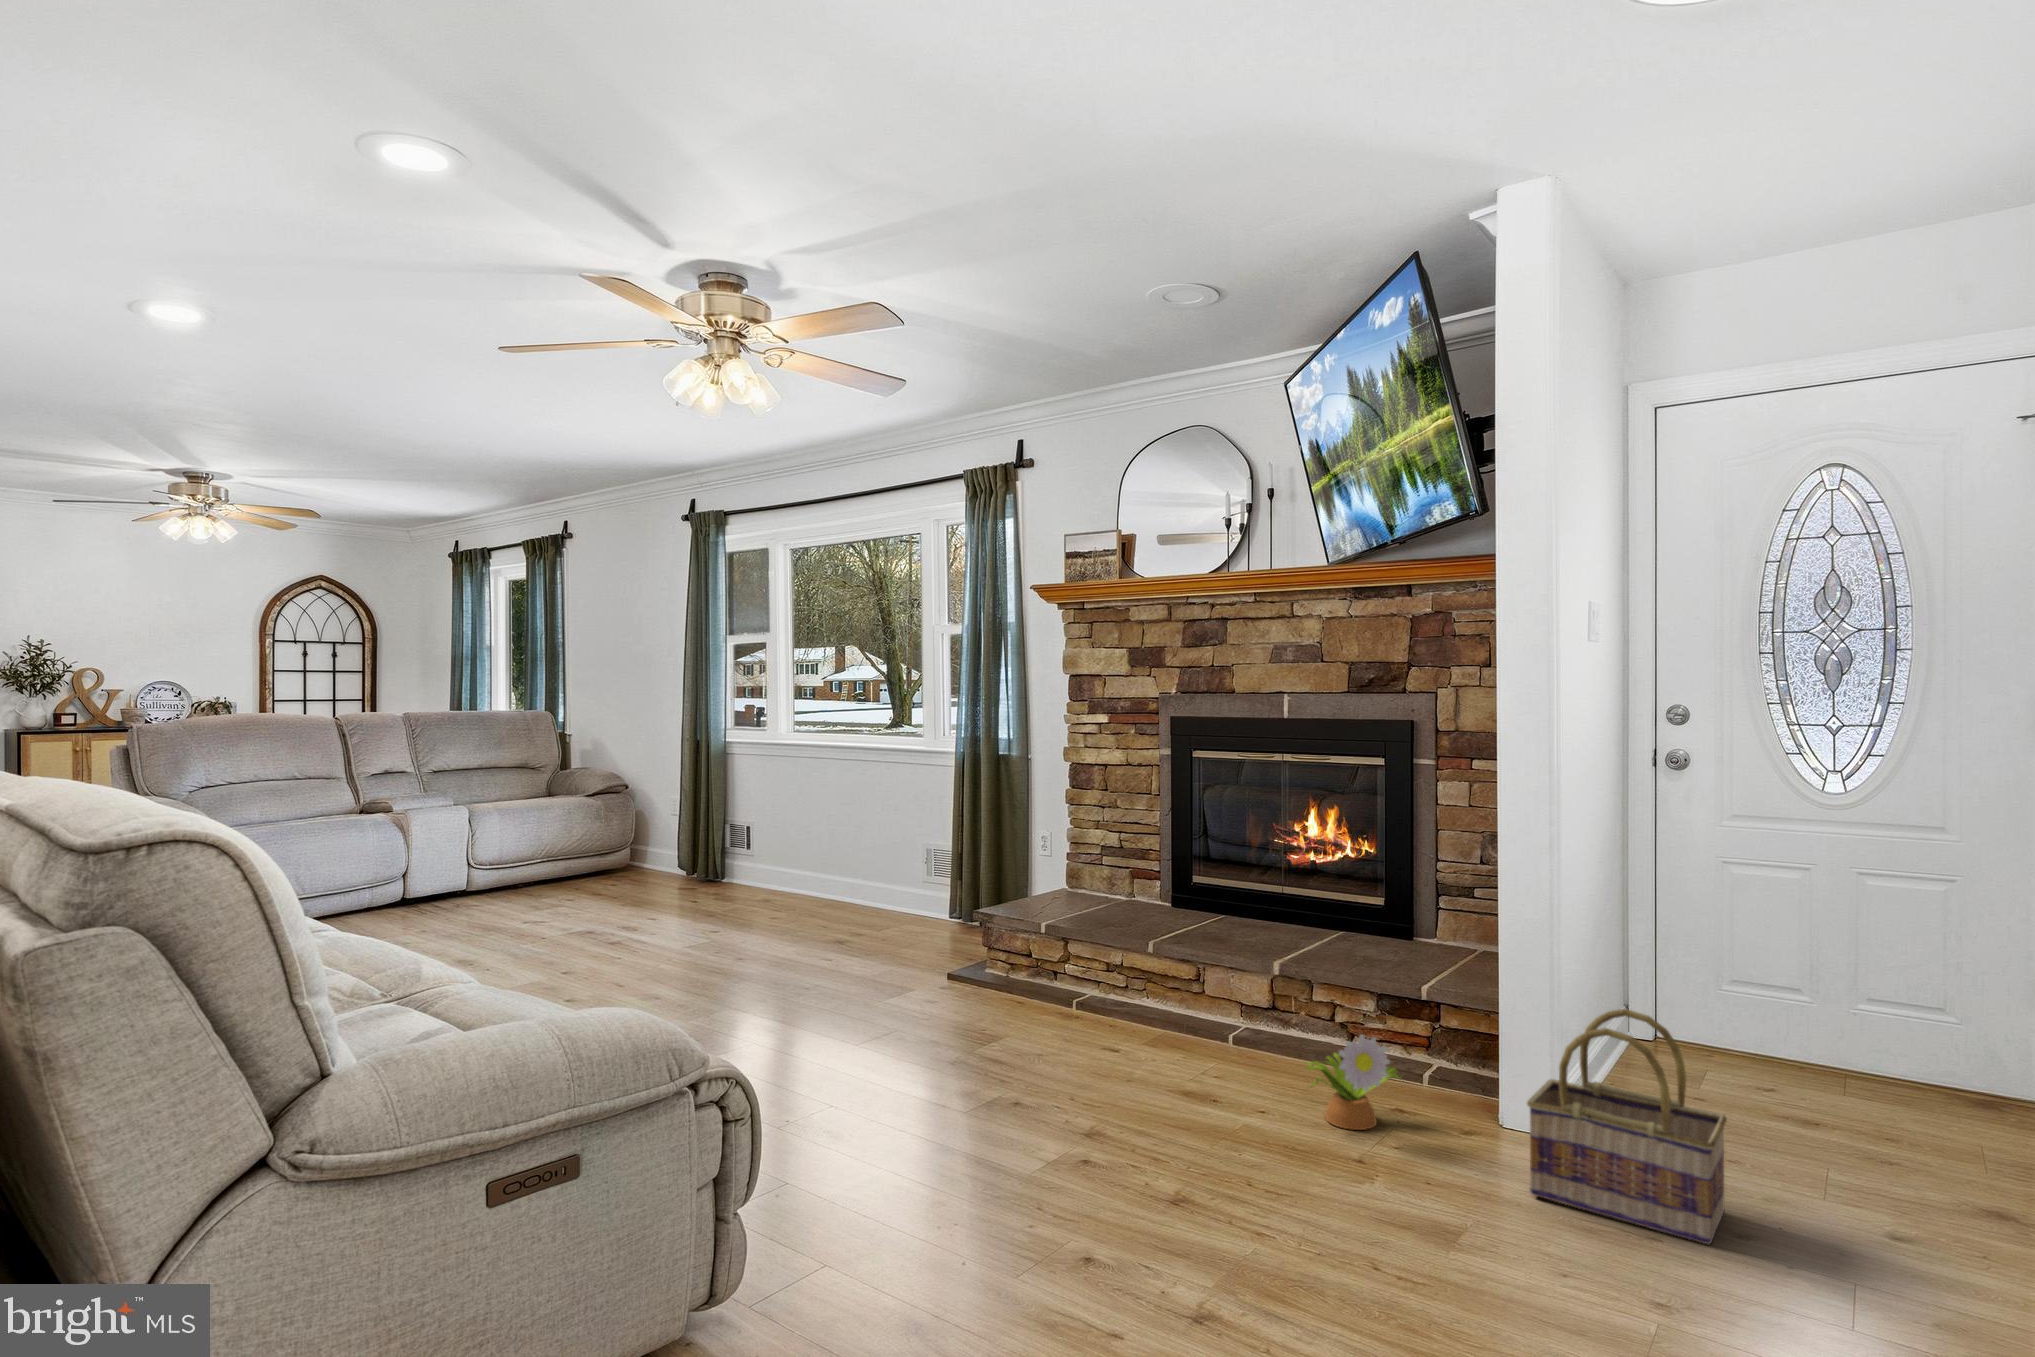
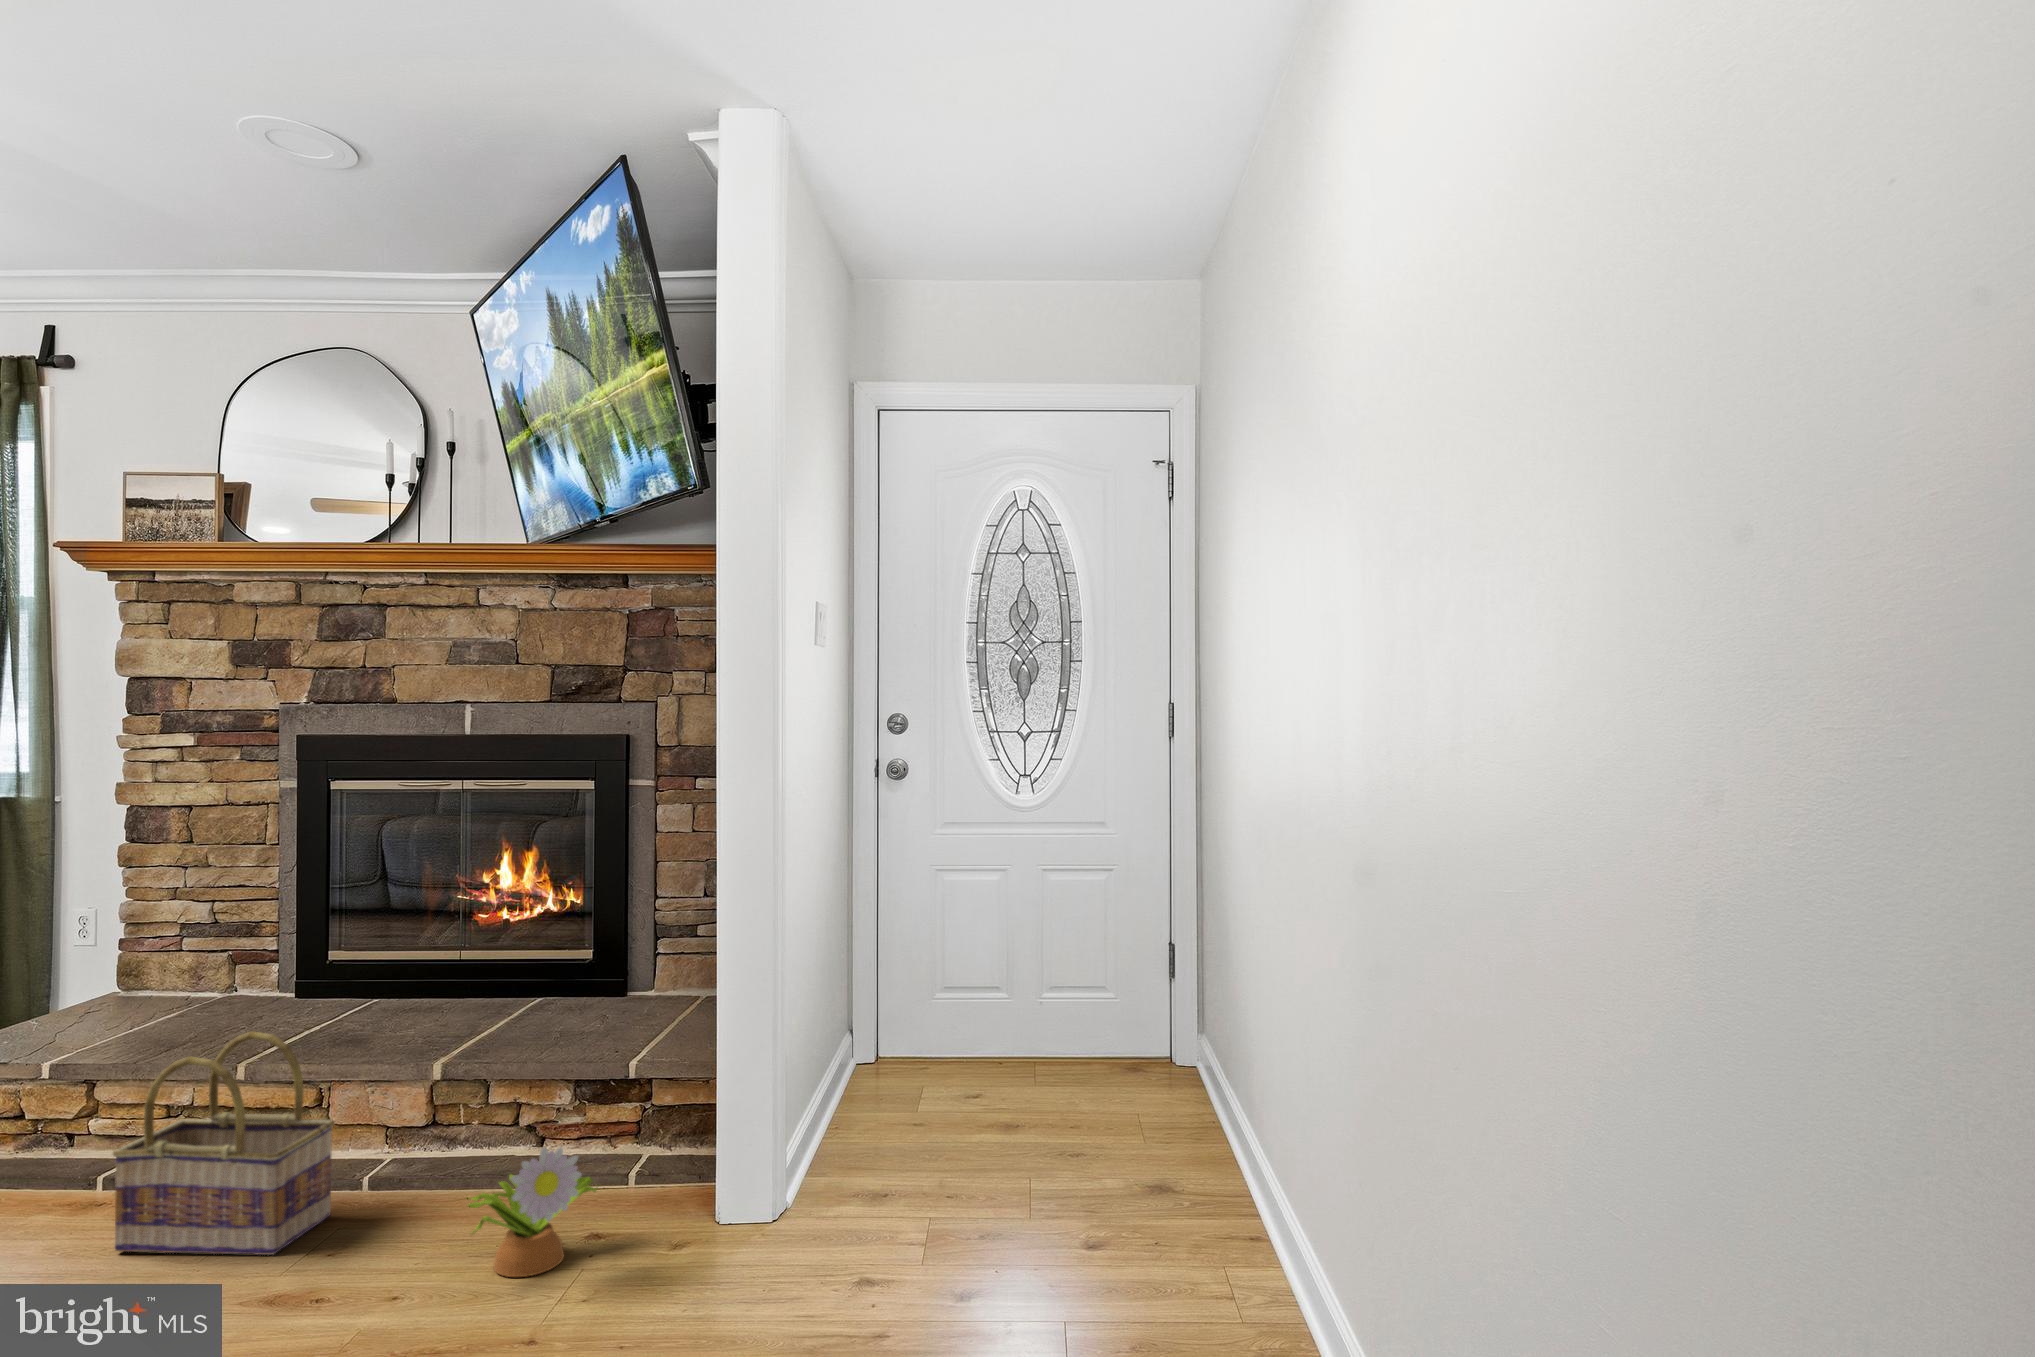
basket: present [1527,1009,1727,1244] -> present [113,1031,335,1255]

